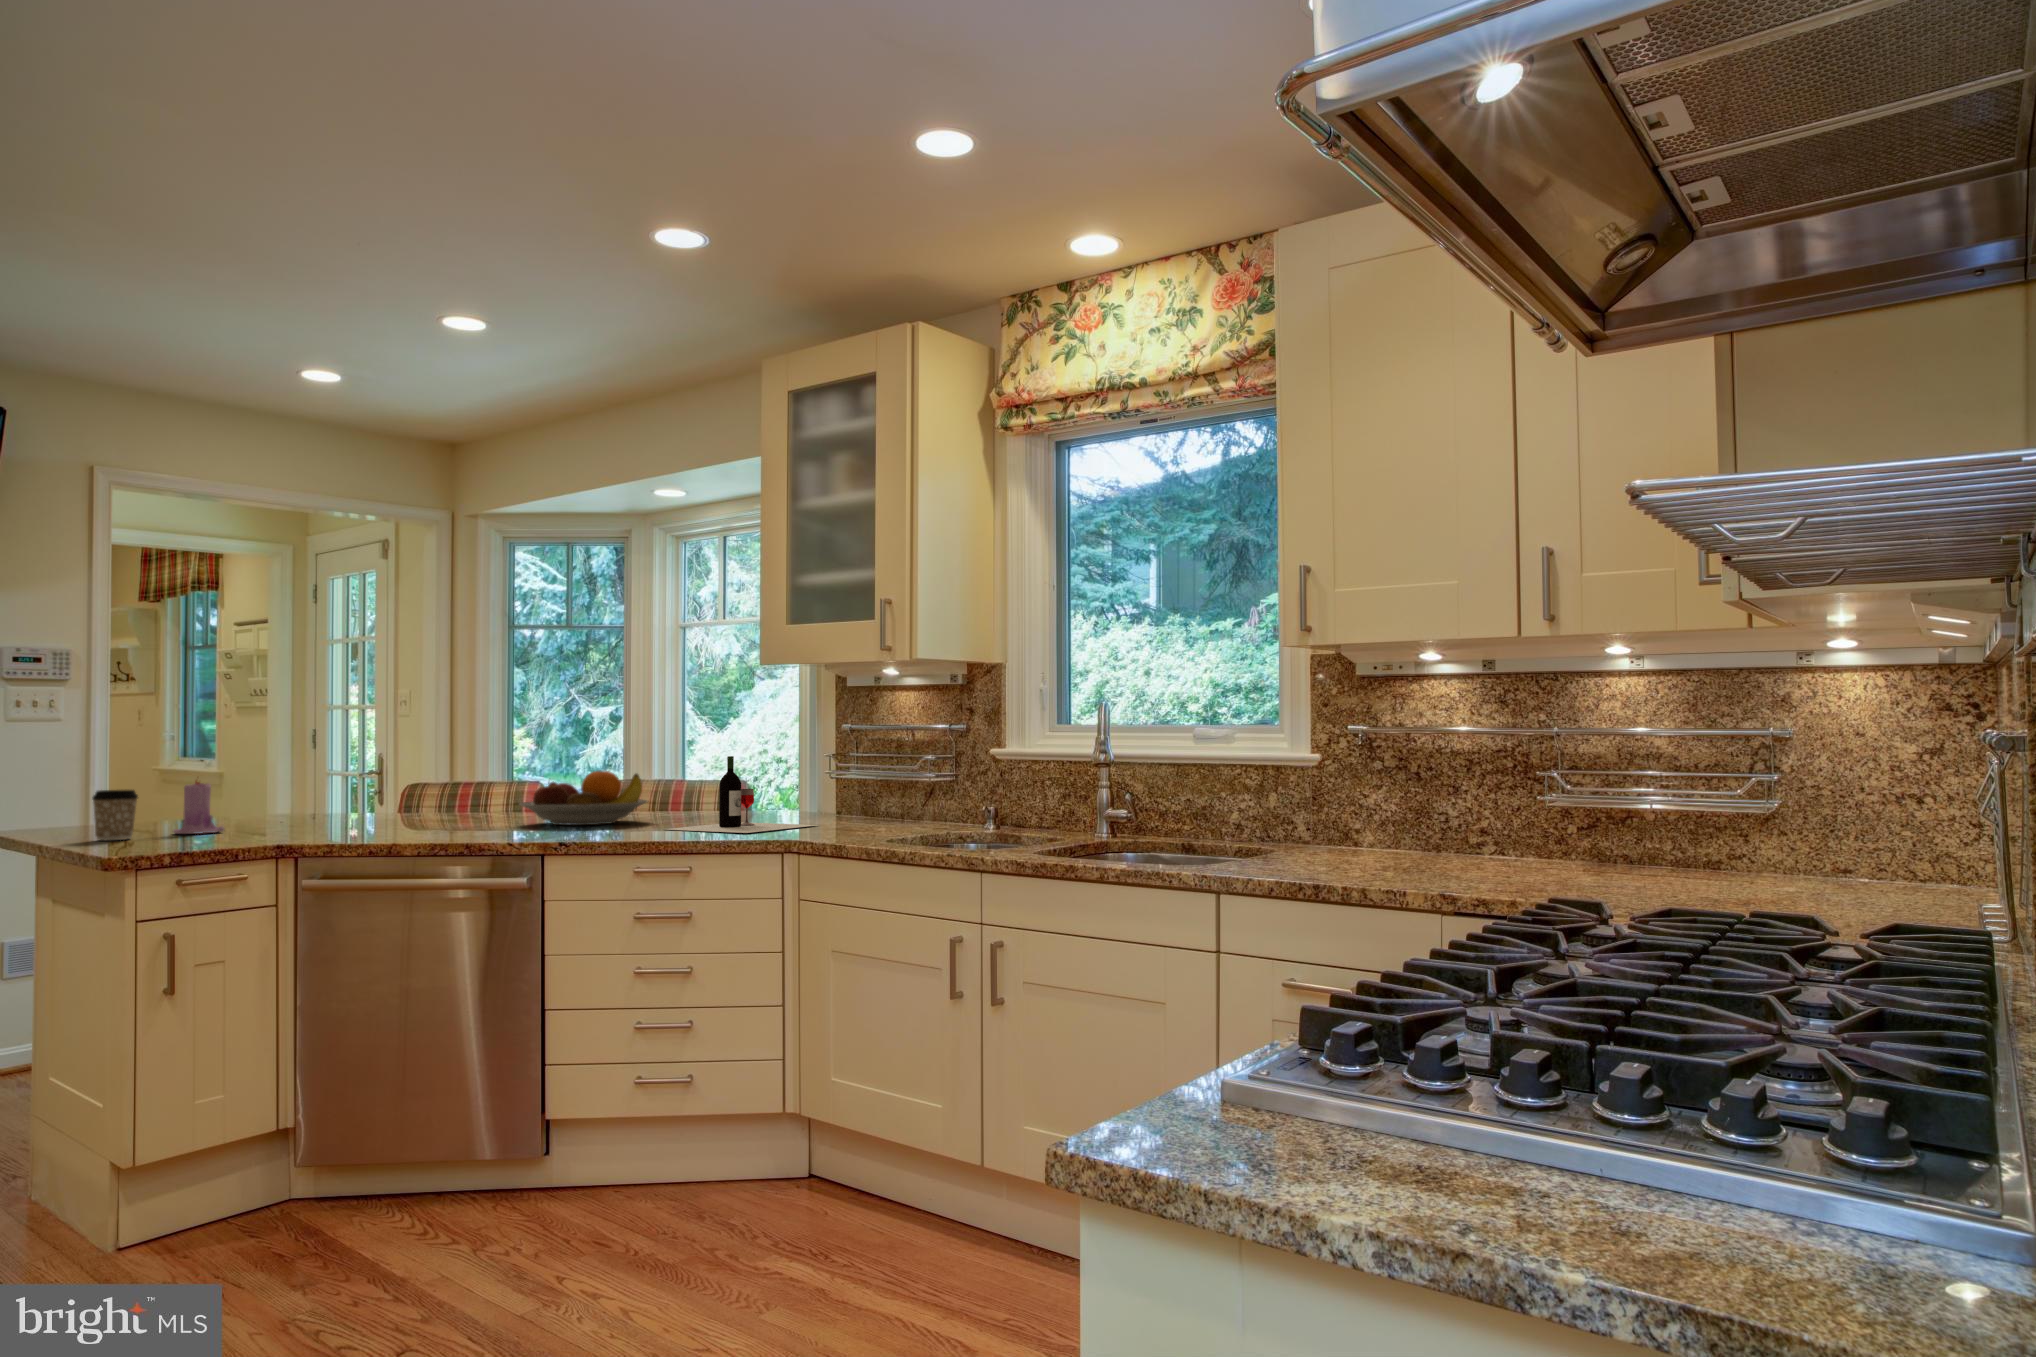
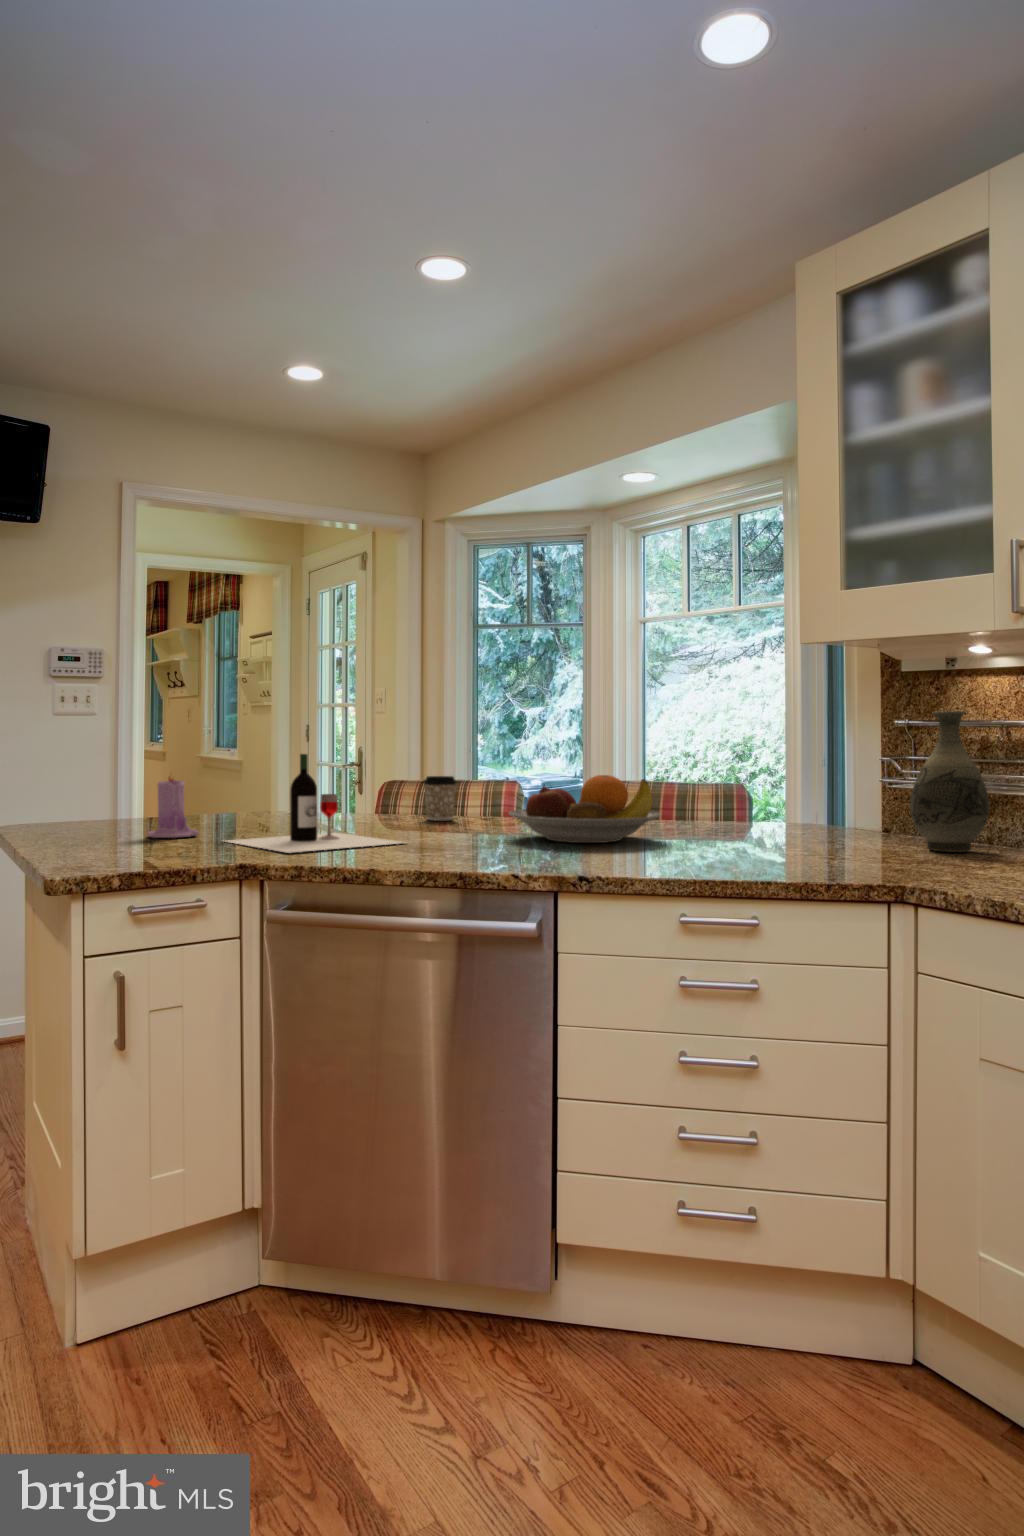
vase: none [837,718,890,821] -> present [910,711,990,852]
wine bottle: present [665,756,816,833] -> present [225,754,402,853]
coffee cup: present [92,790,138,840] -> present [424,776,456,821]

